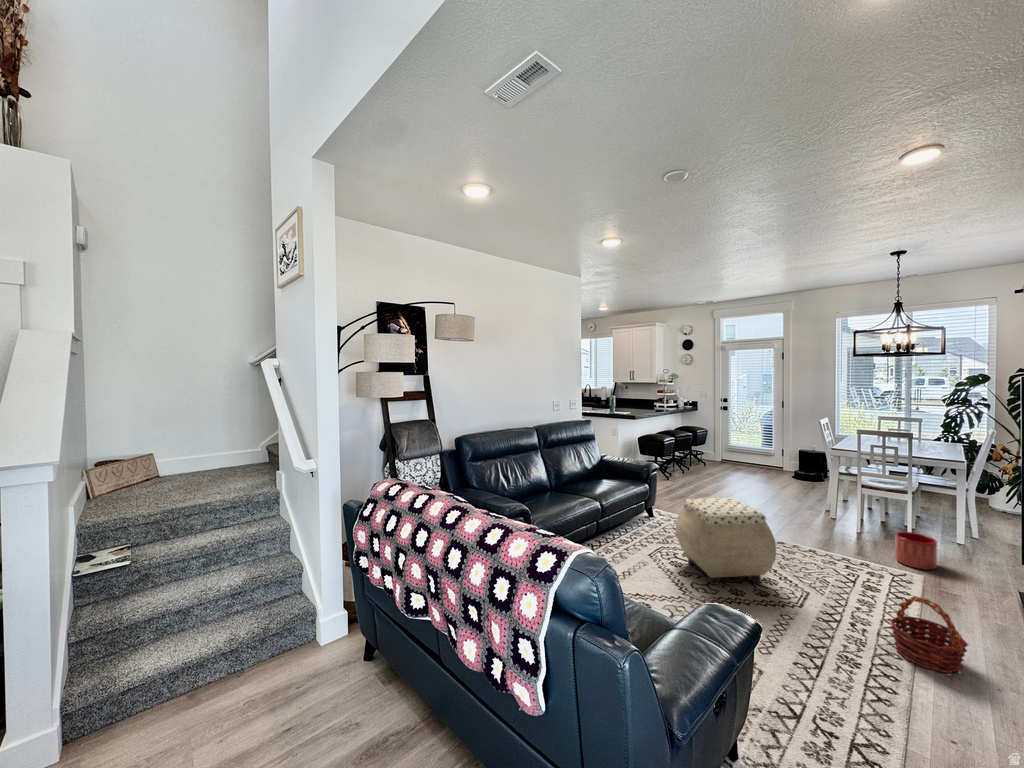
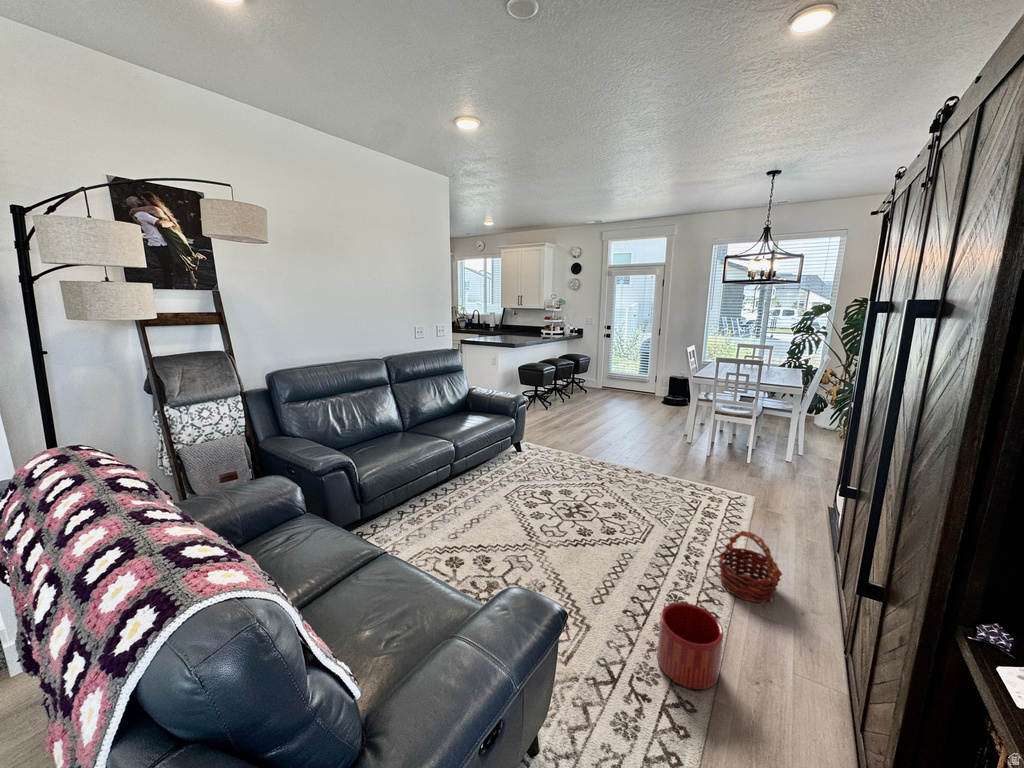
ottoman: present [676,498,776,585] -> none [533,433,627,526]
planter: present [895,532,937,570] -> present [657,603,724,689]

